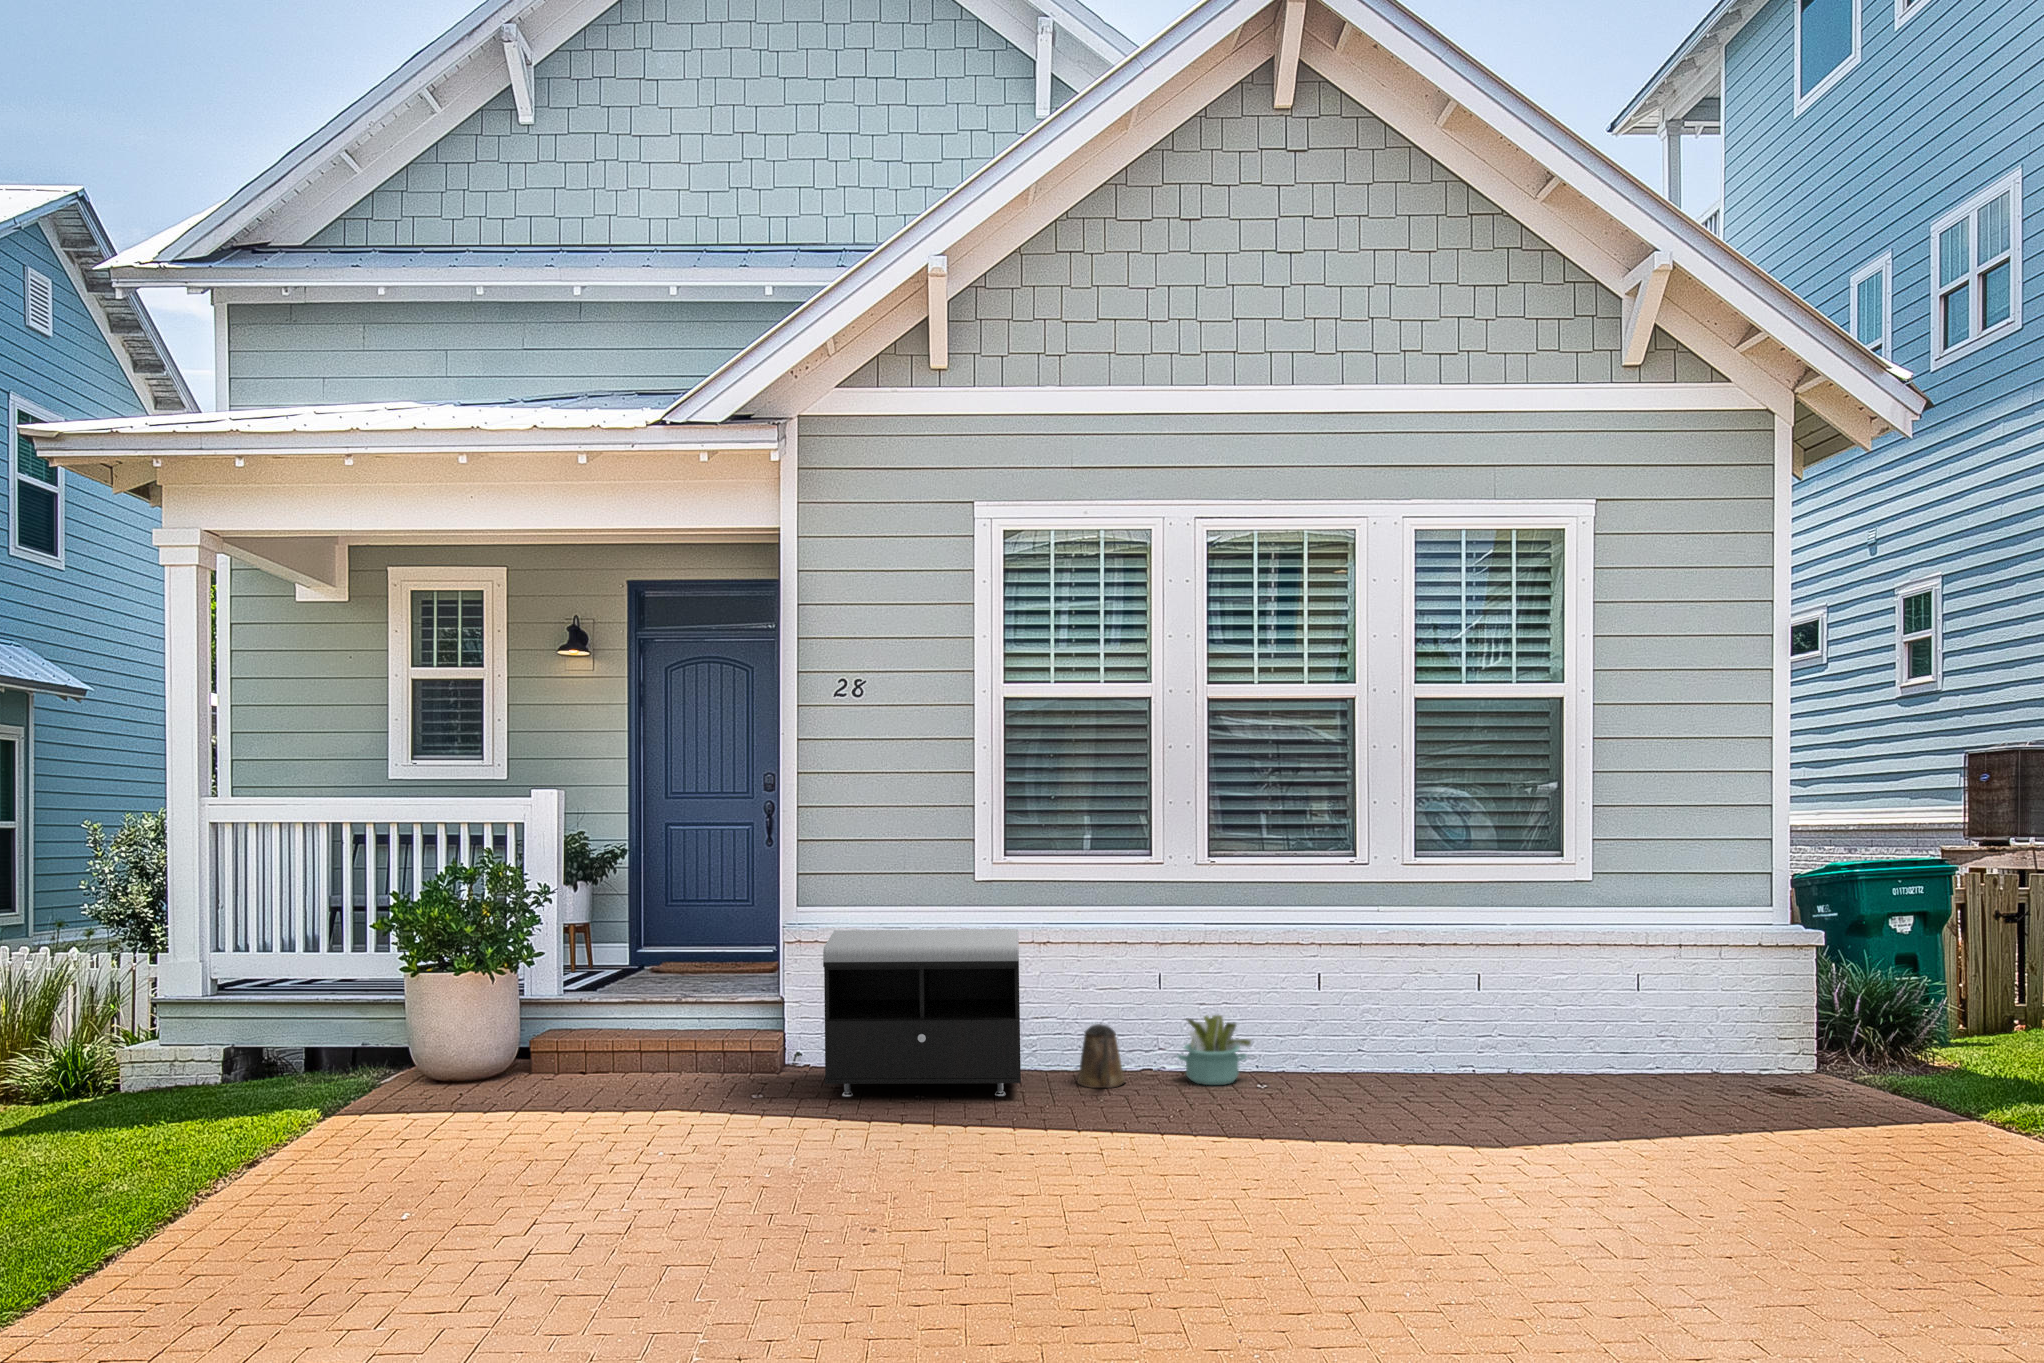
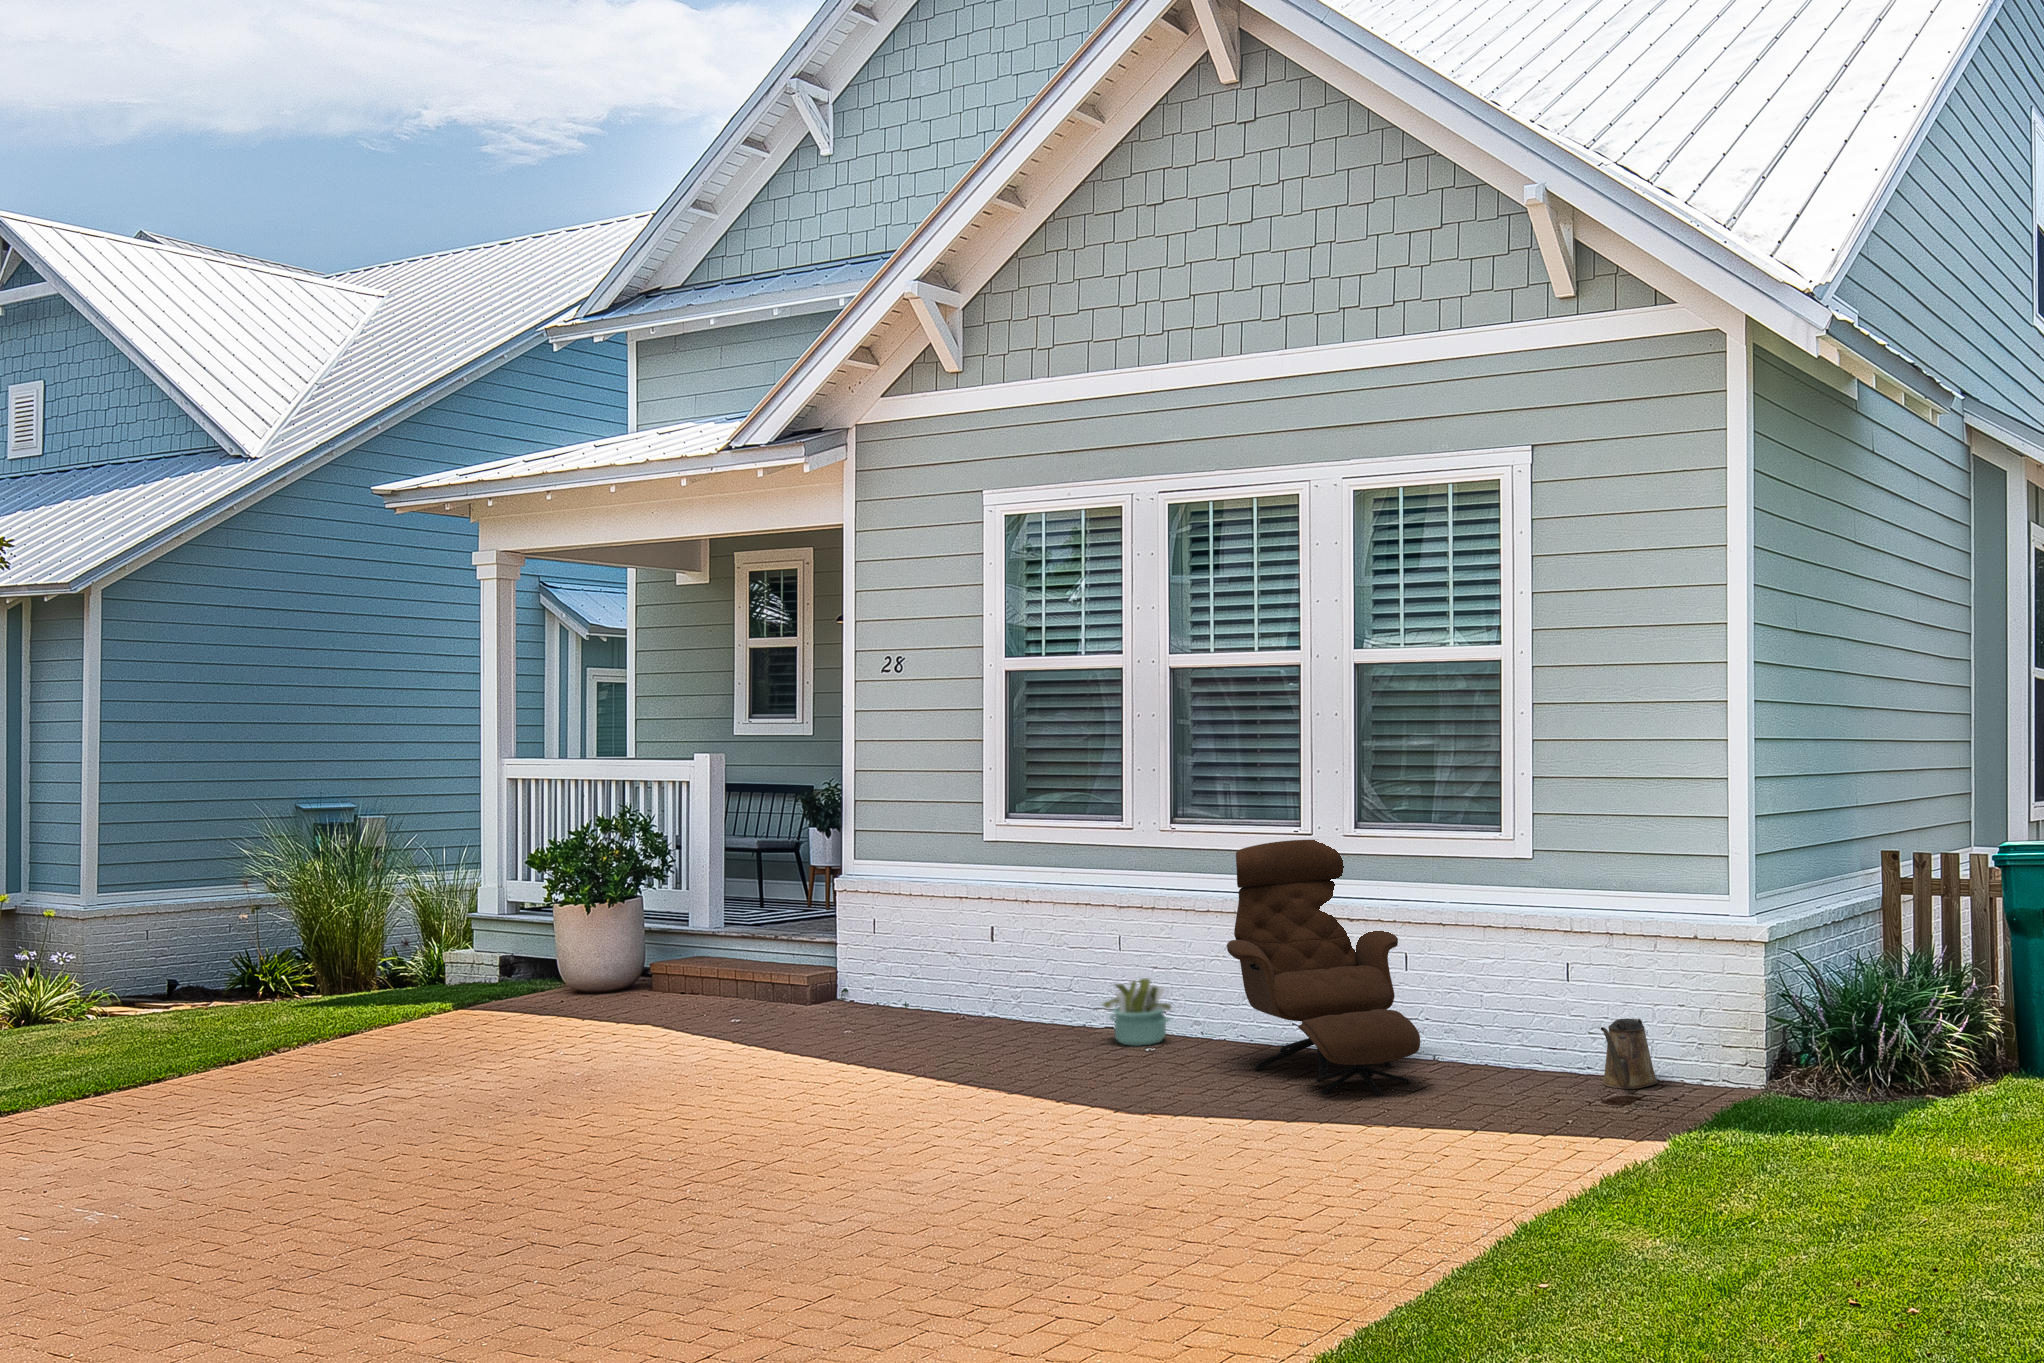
lounge chair: none [1339,868,1595,1114] -> present [1227,840,1420,1096]
storage bench: present [823,929,1021,1097] -> none [794,881,1002,1039]
watering can: present [1077,1024,1125,1088] -> present [1601,1018,1658,1089]

